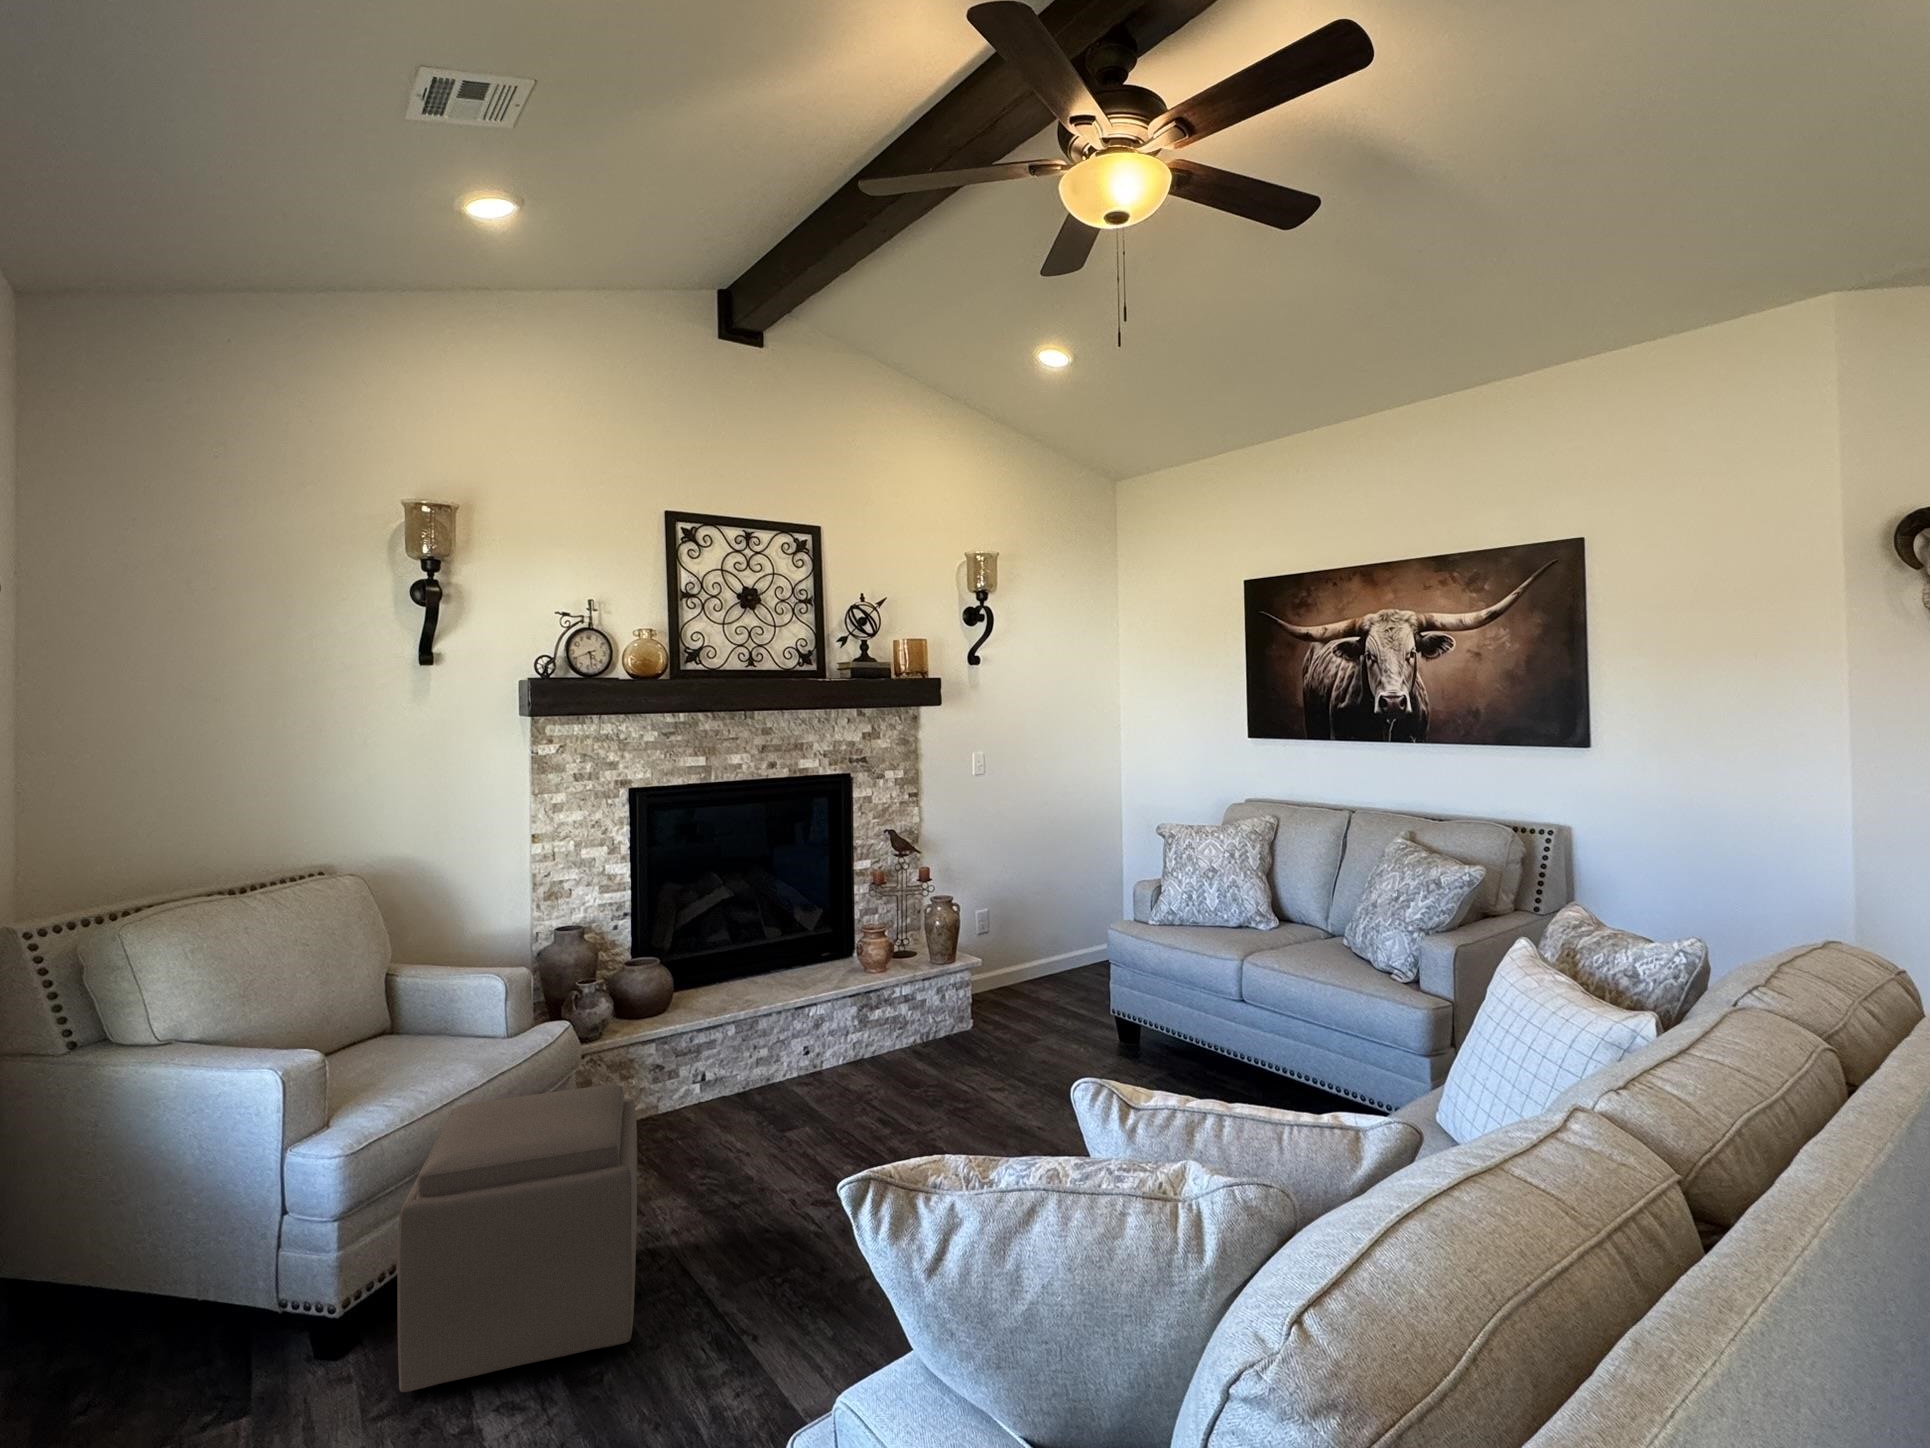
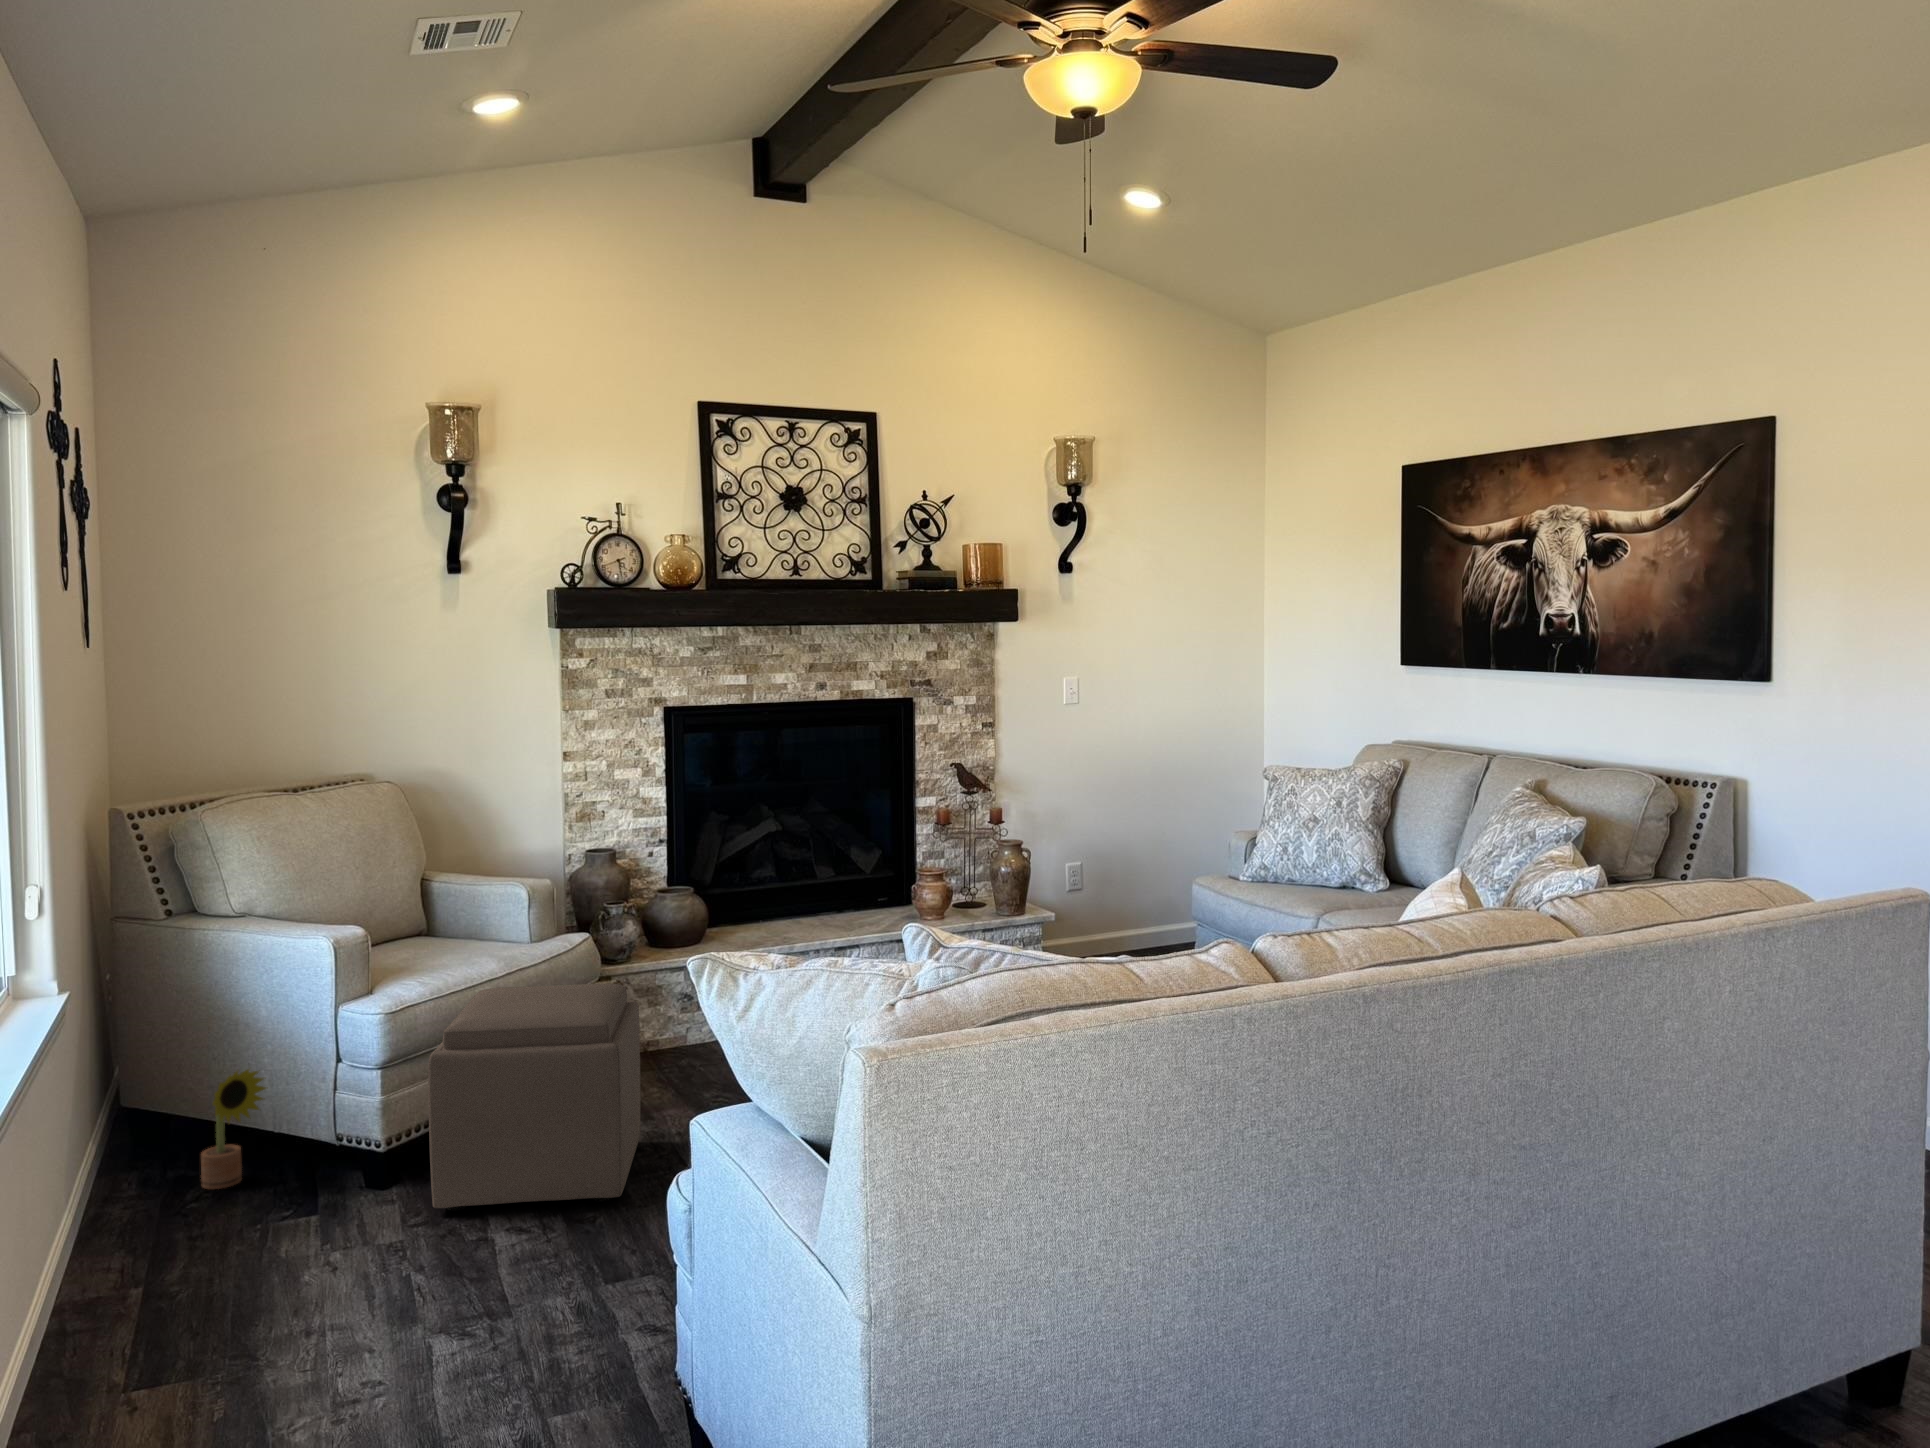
decorative plant: none [86,1234,186,1395] -> present [201,1069,266,1189]

